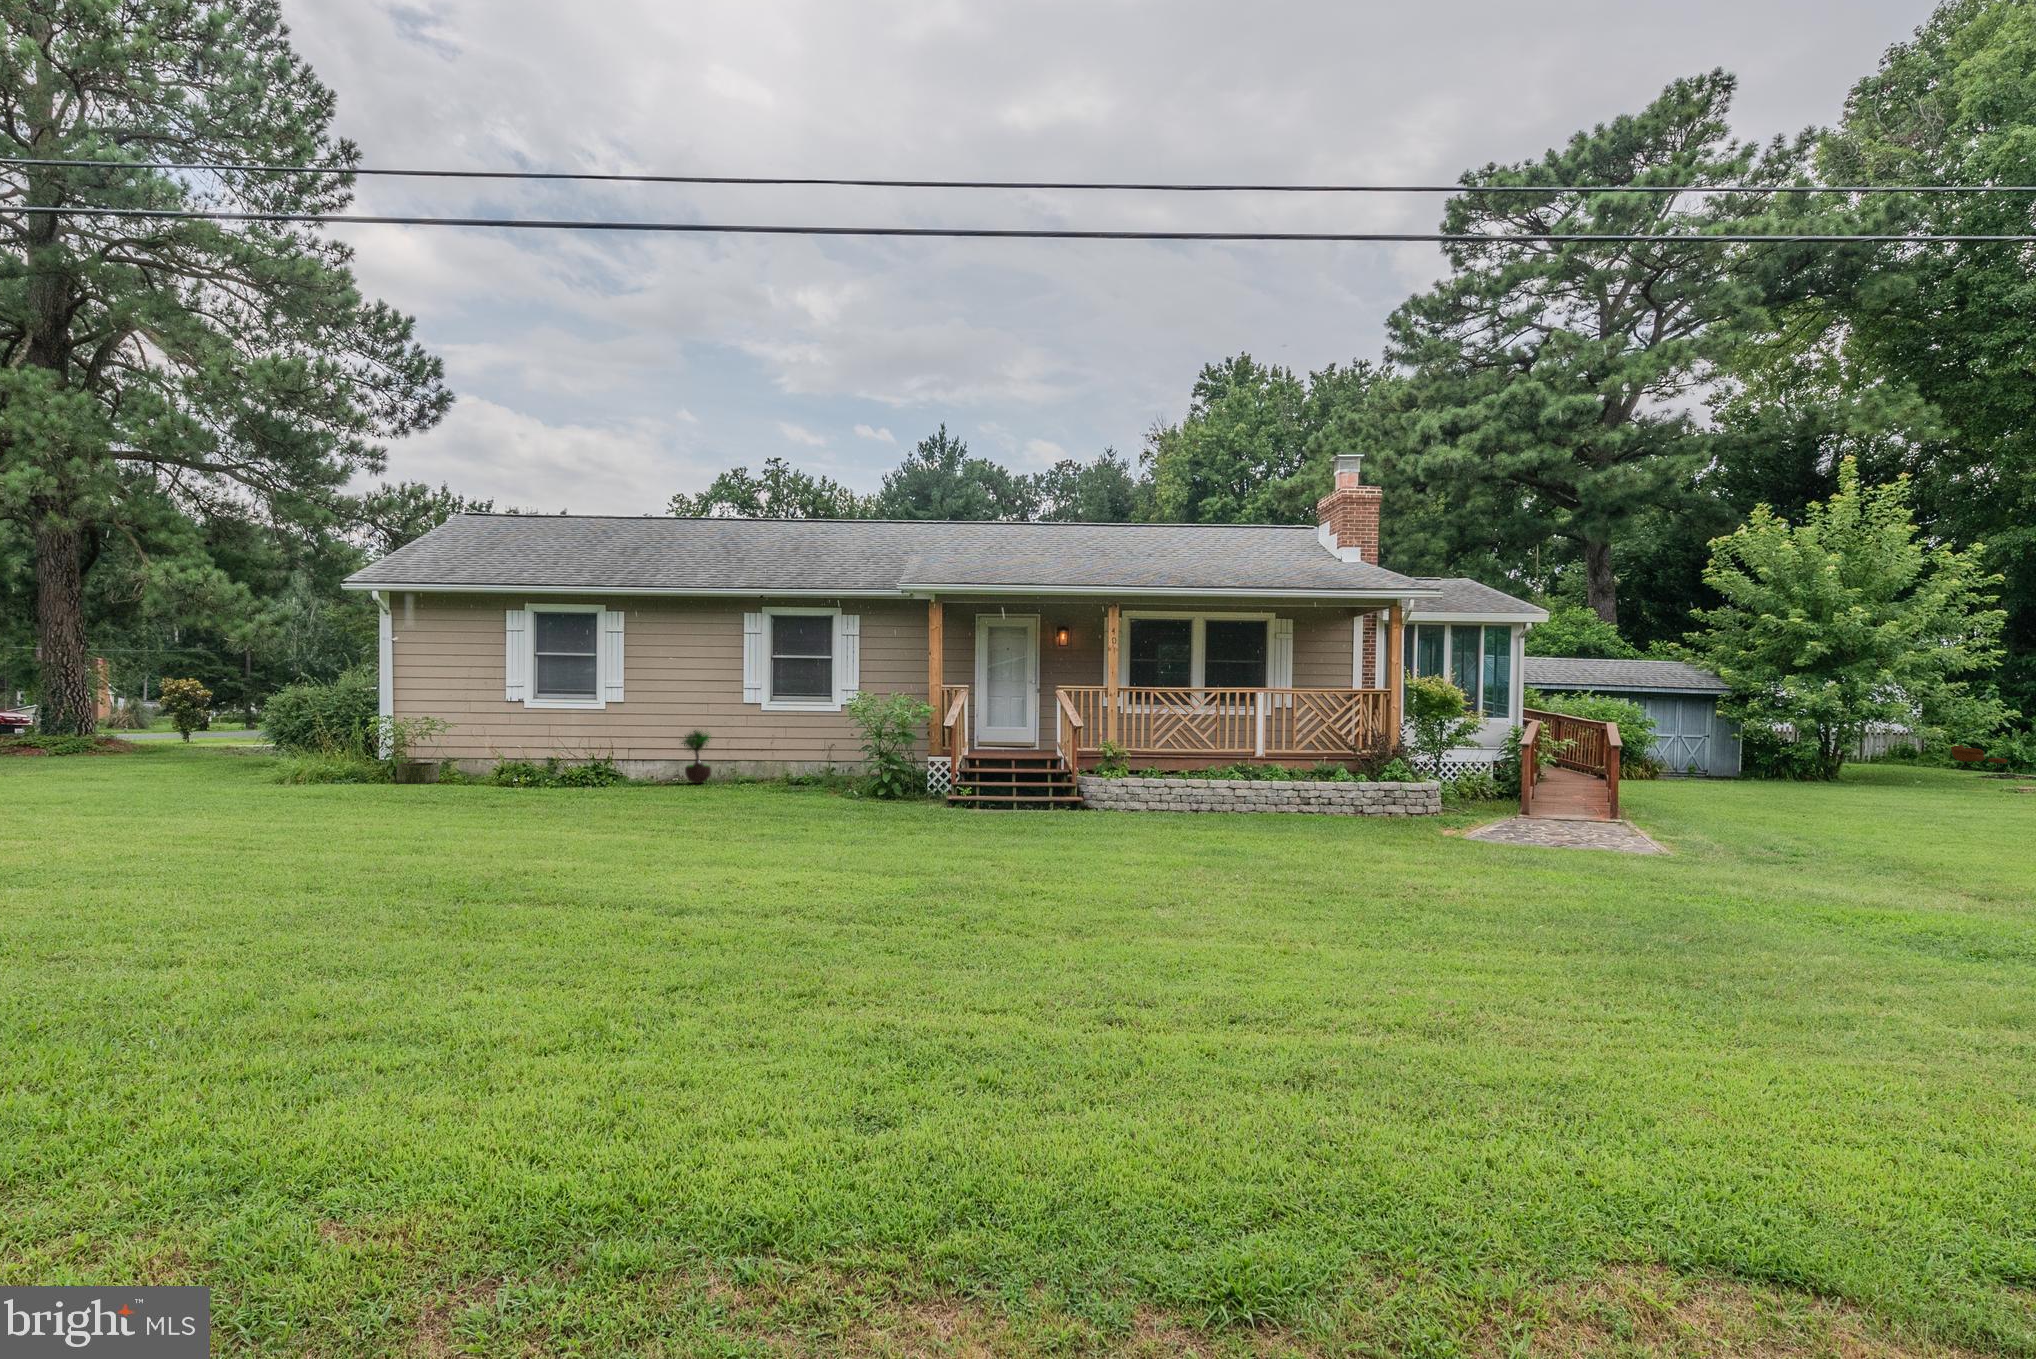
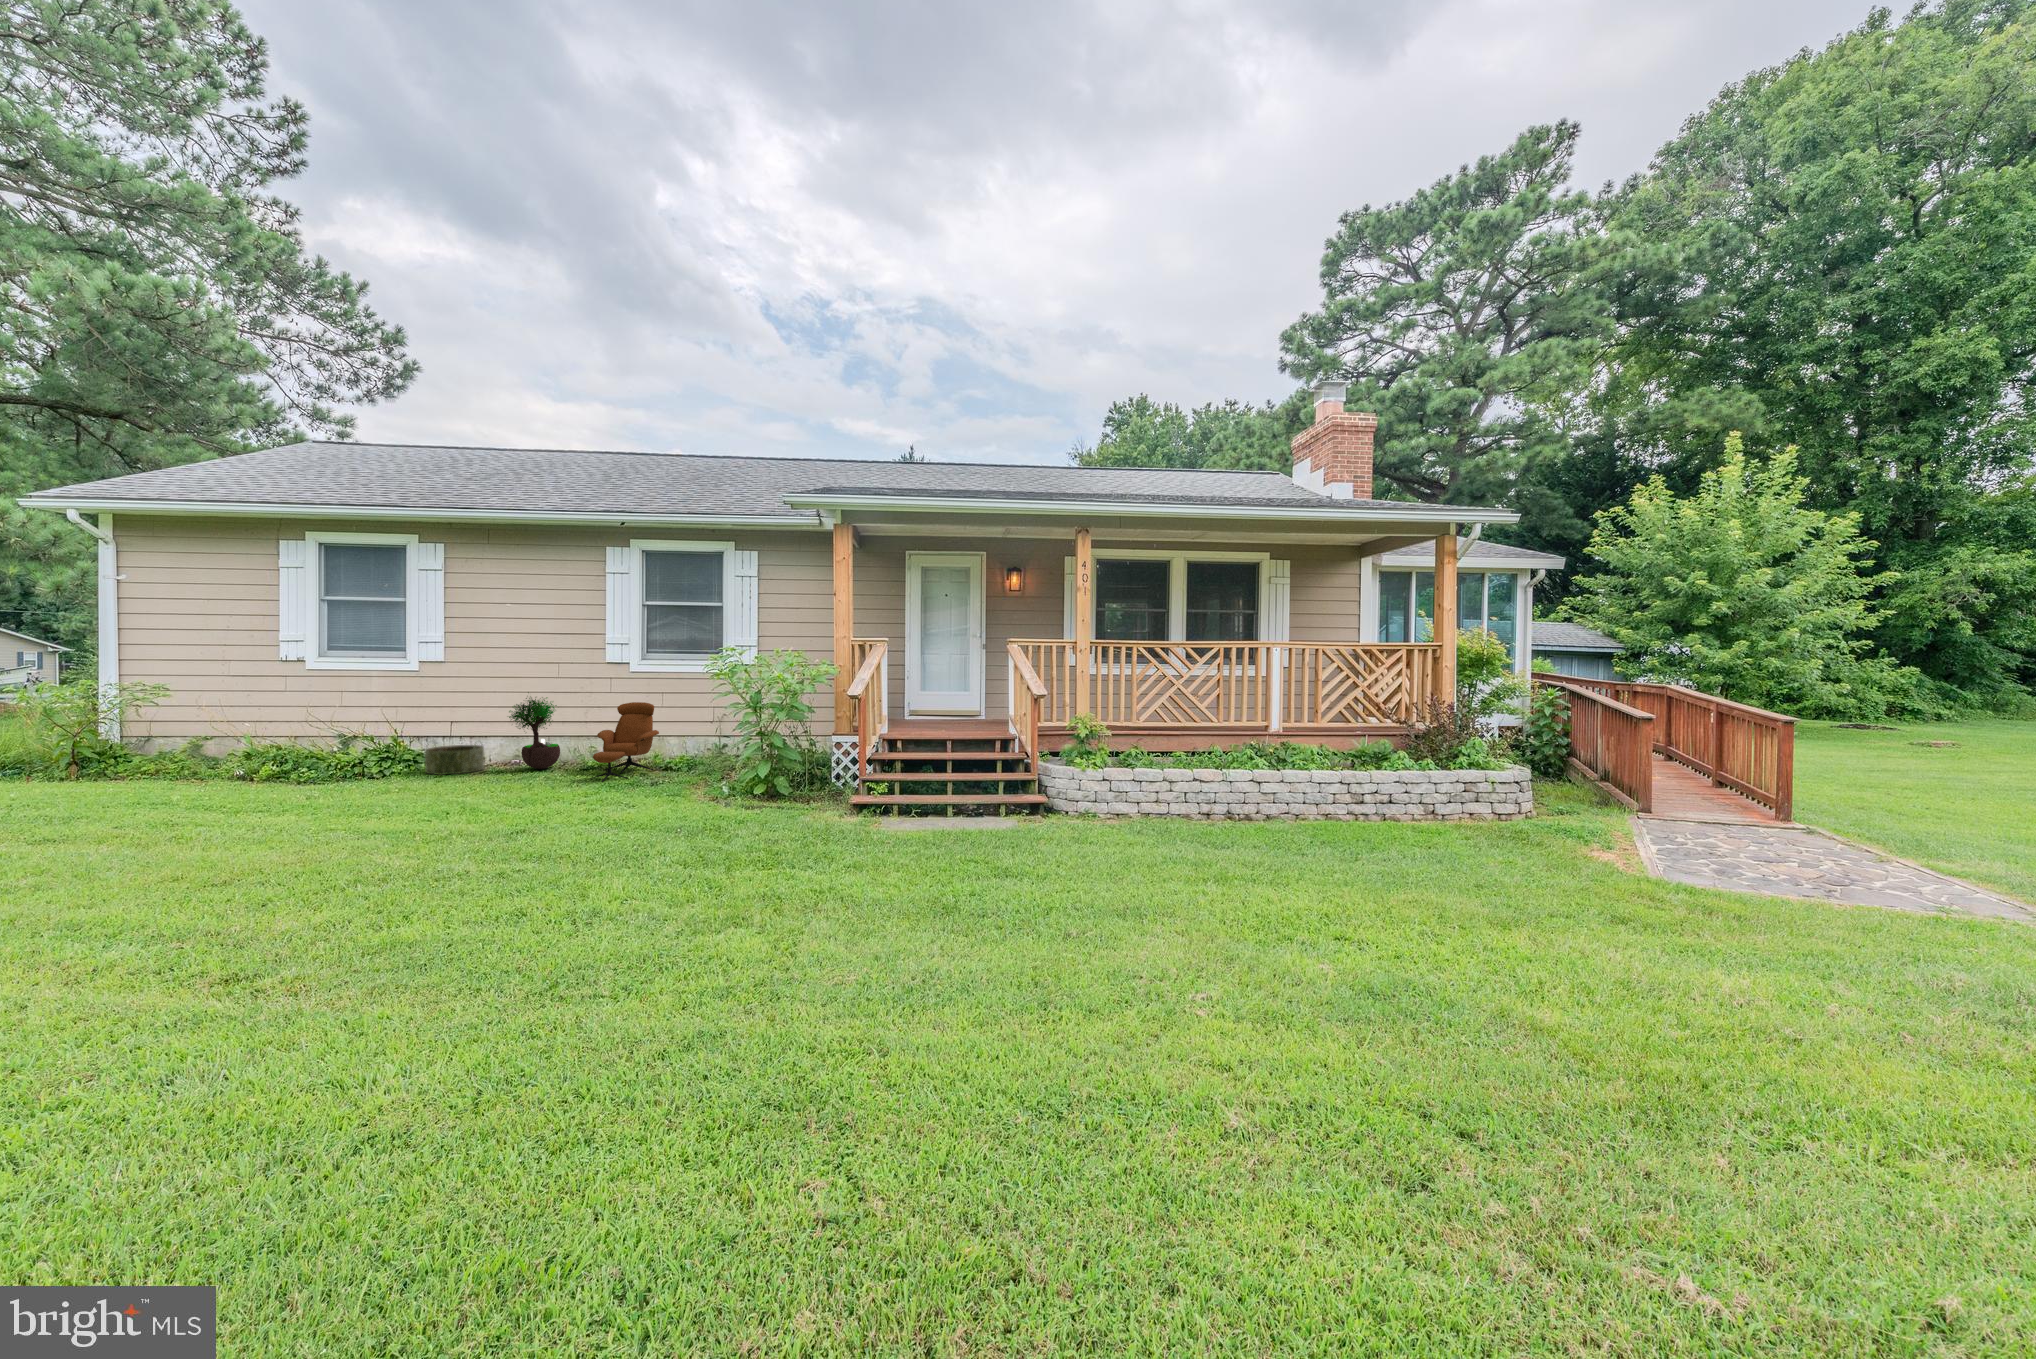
lounge chair: present [1951,745,2007,772] -> present [590,702,659,782]
basket: present [397,758,439,783] -> present [425,744,485,775]

